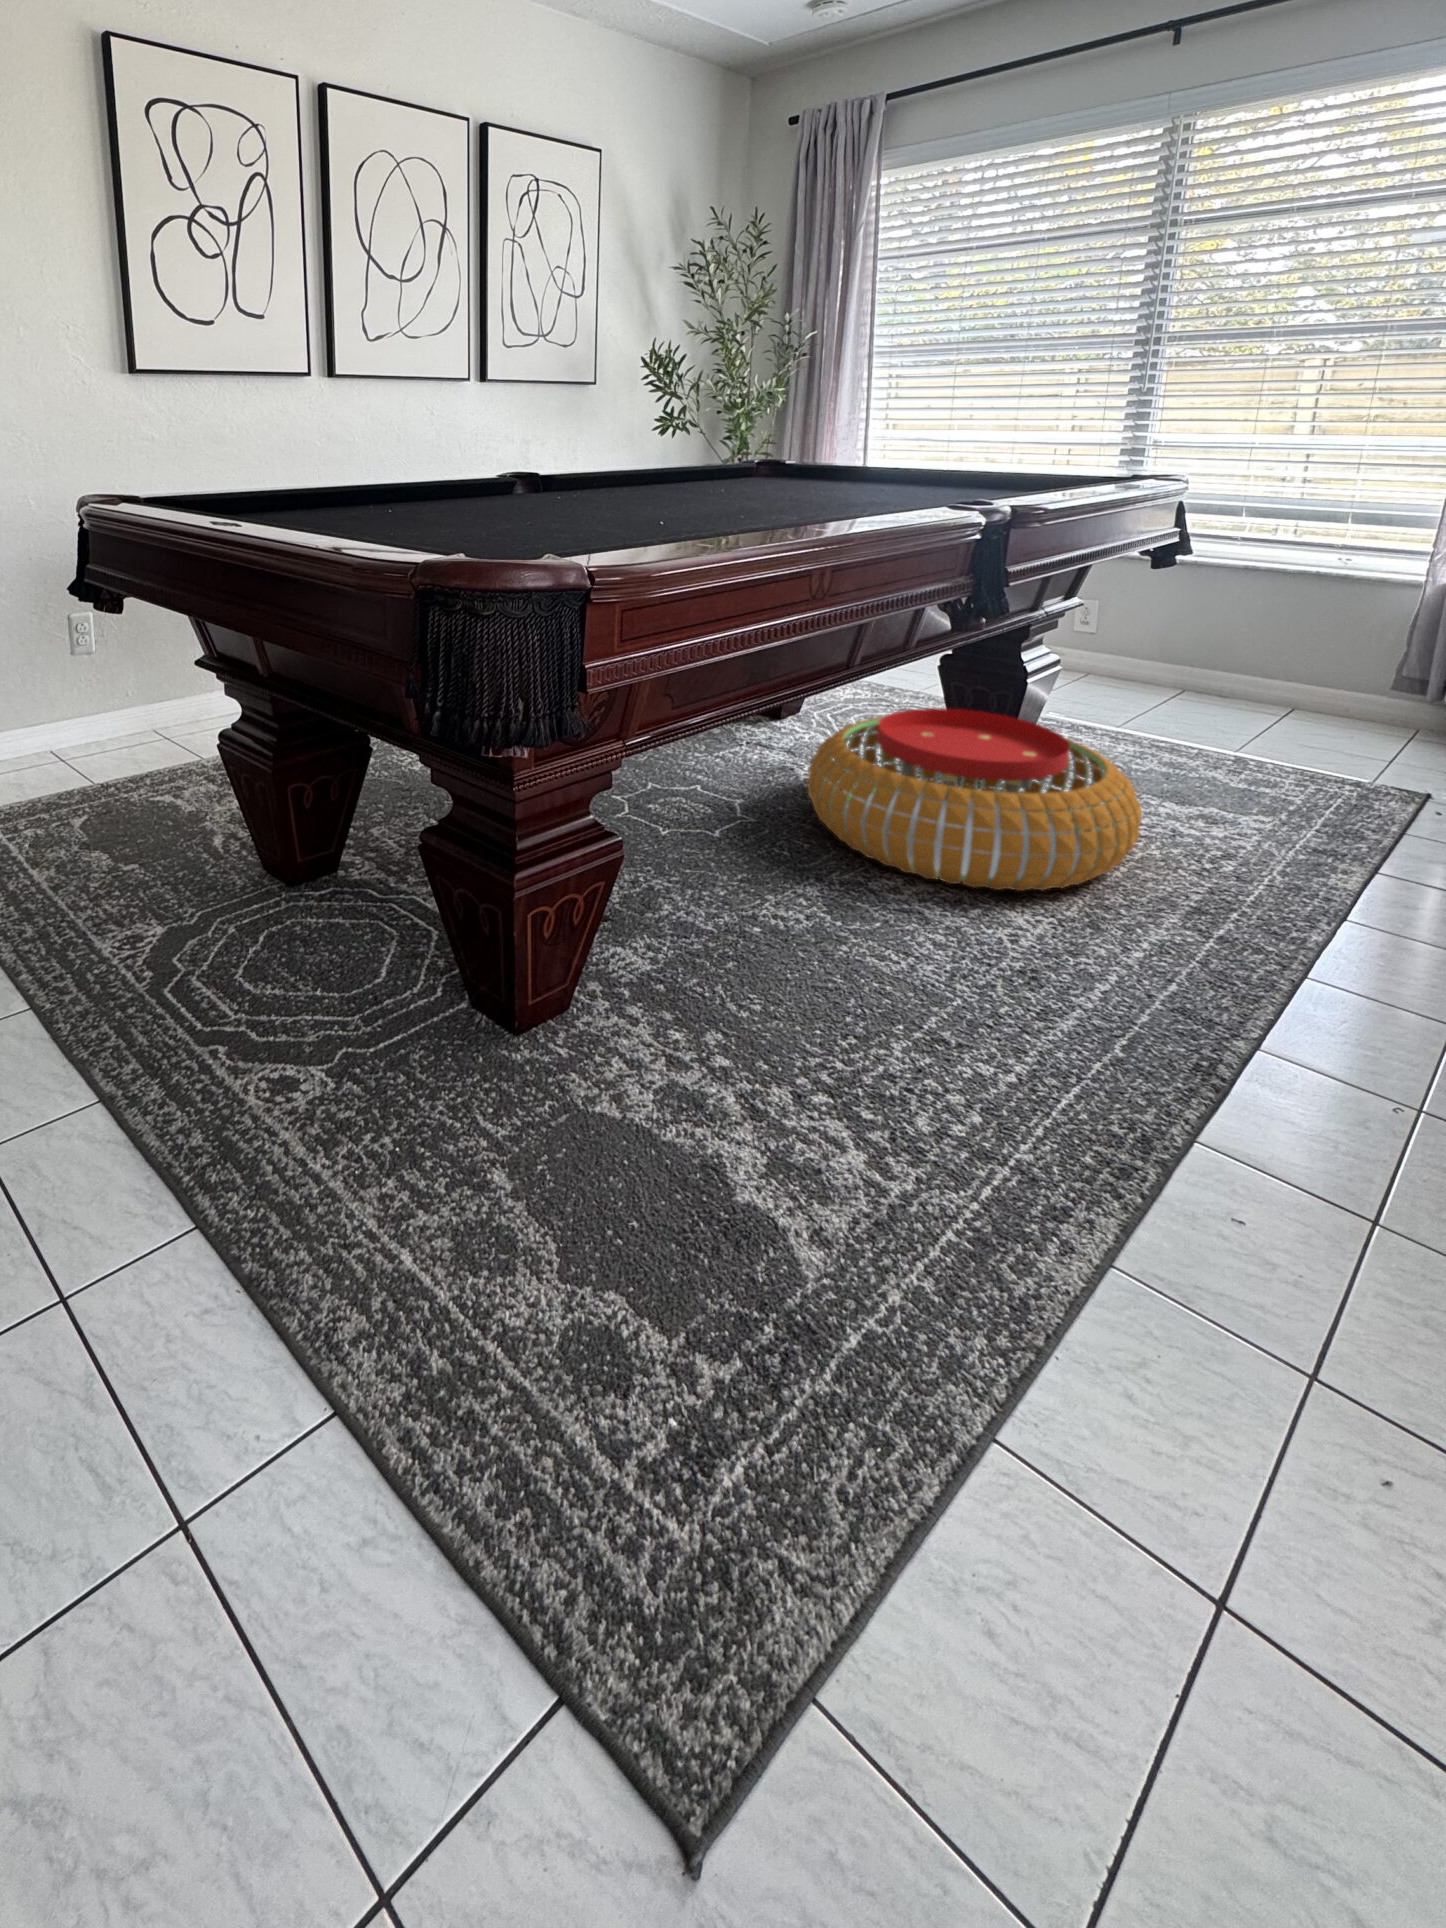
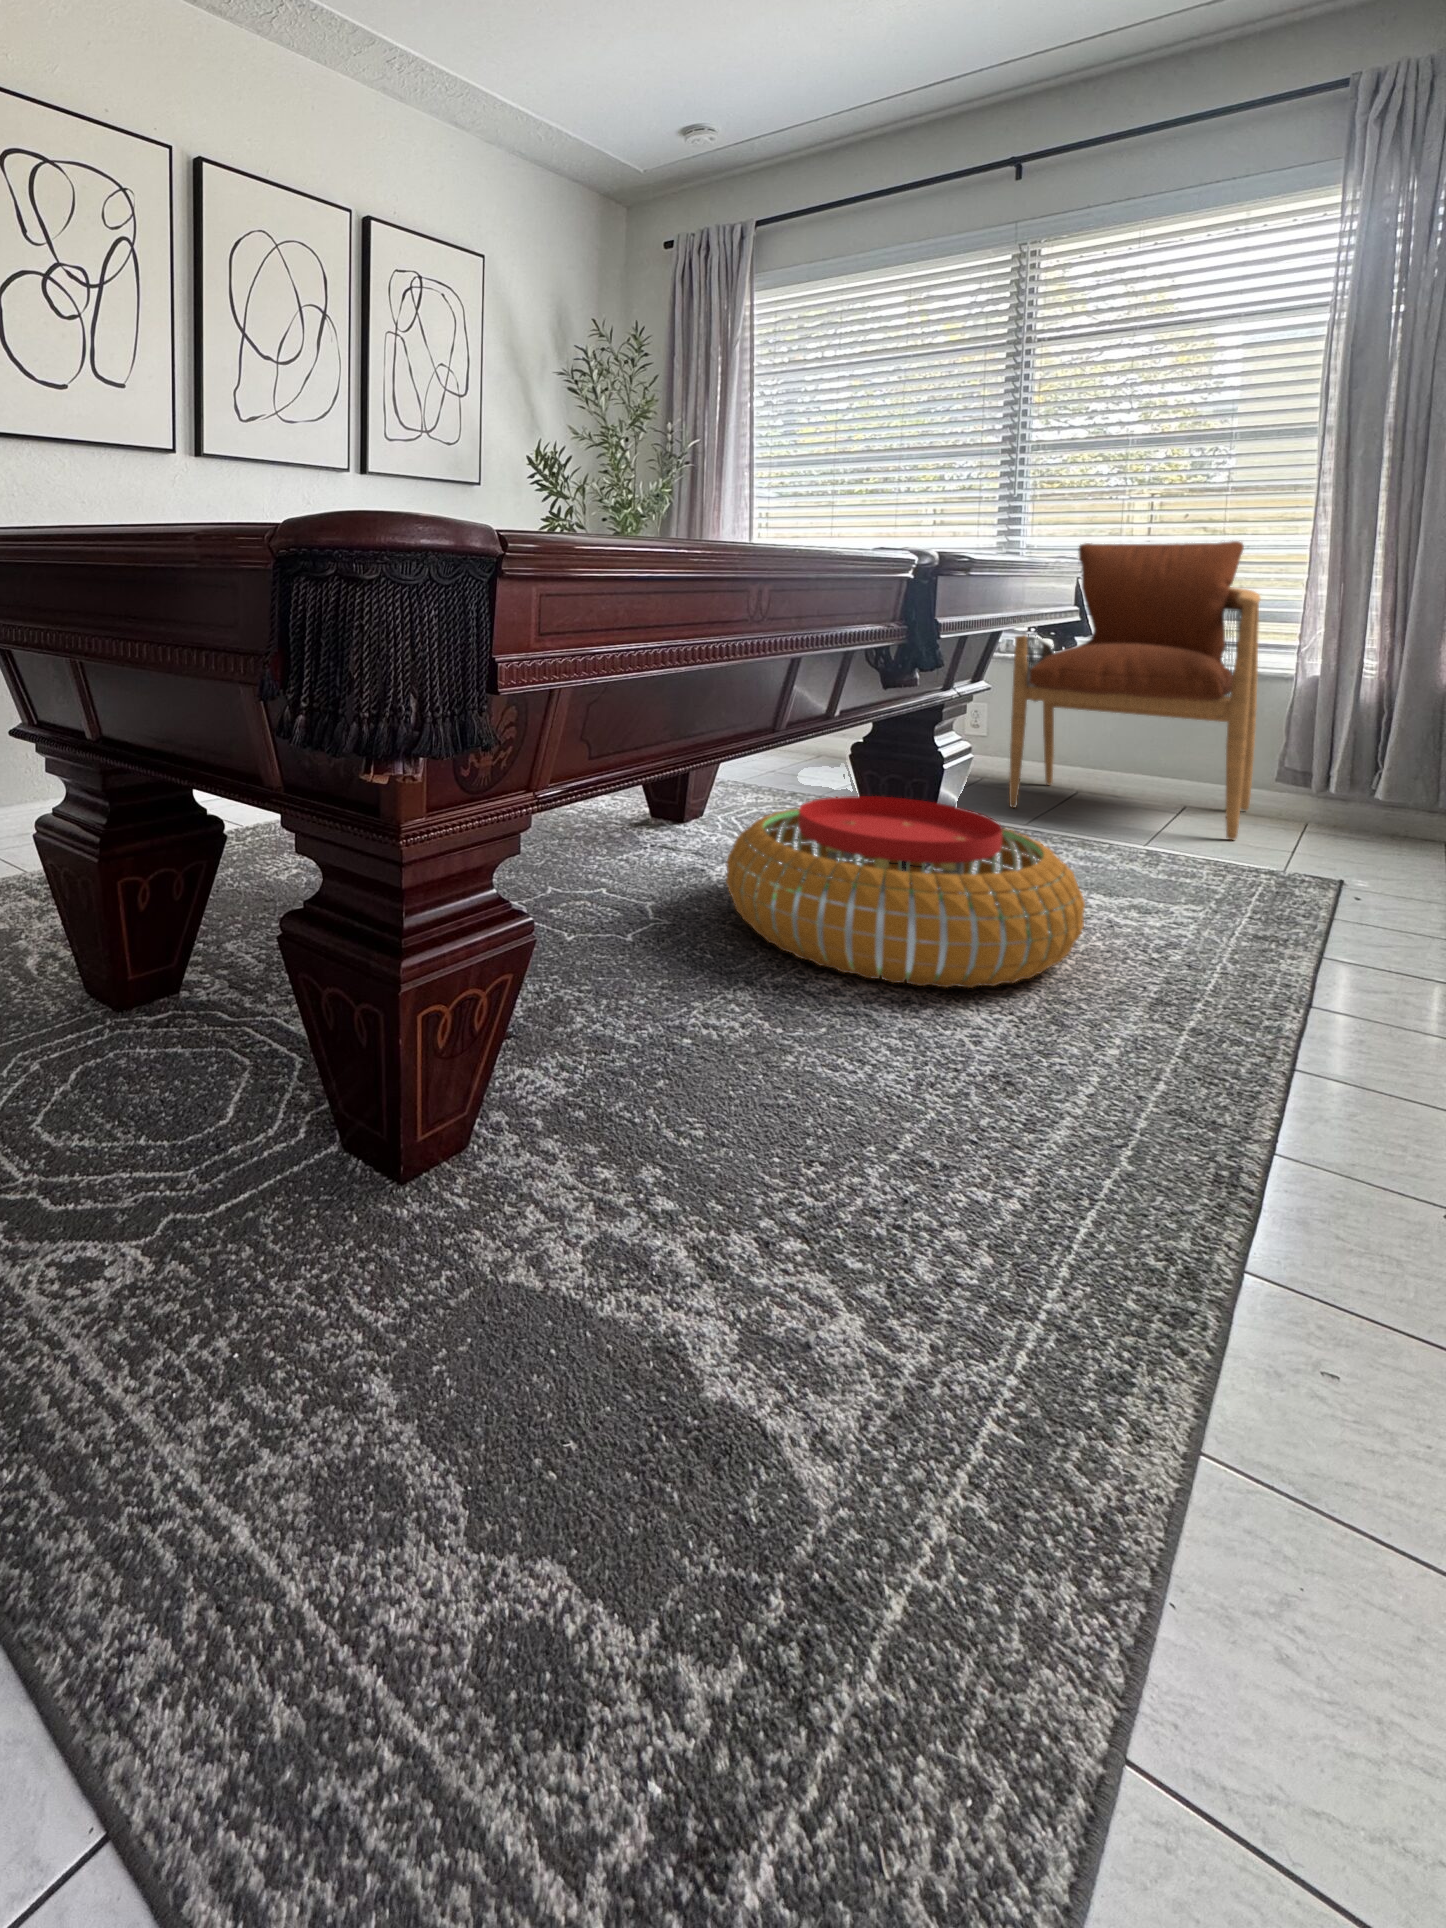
armchair: none [1109,434,1401,745] -> present [1009,541,1260,840]

